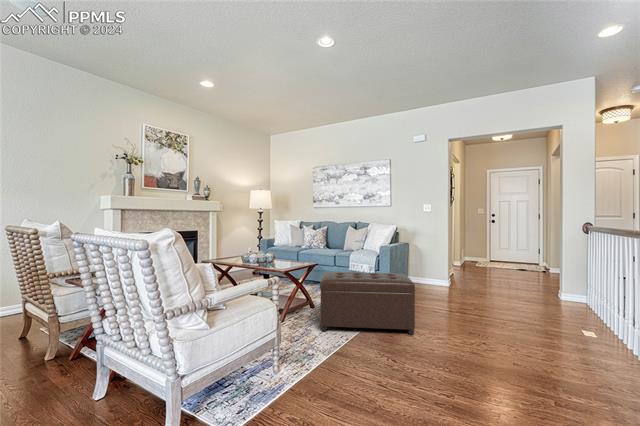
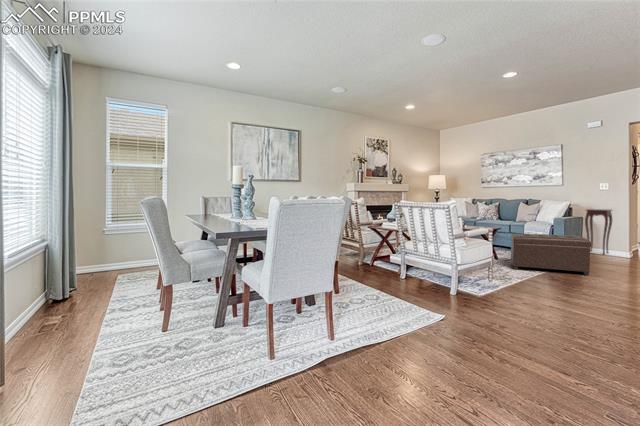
side table: none [412,234,437,288] -> present [585,209,612,255]

